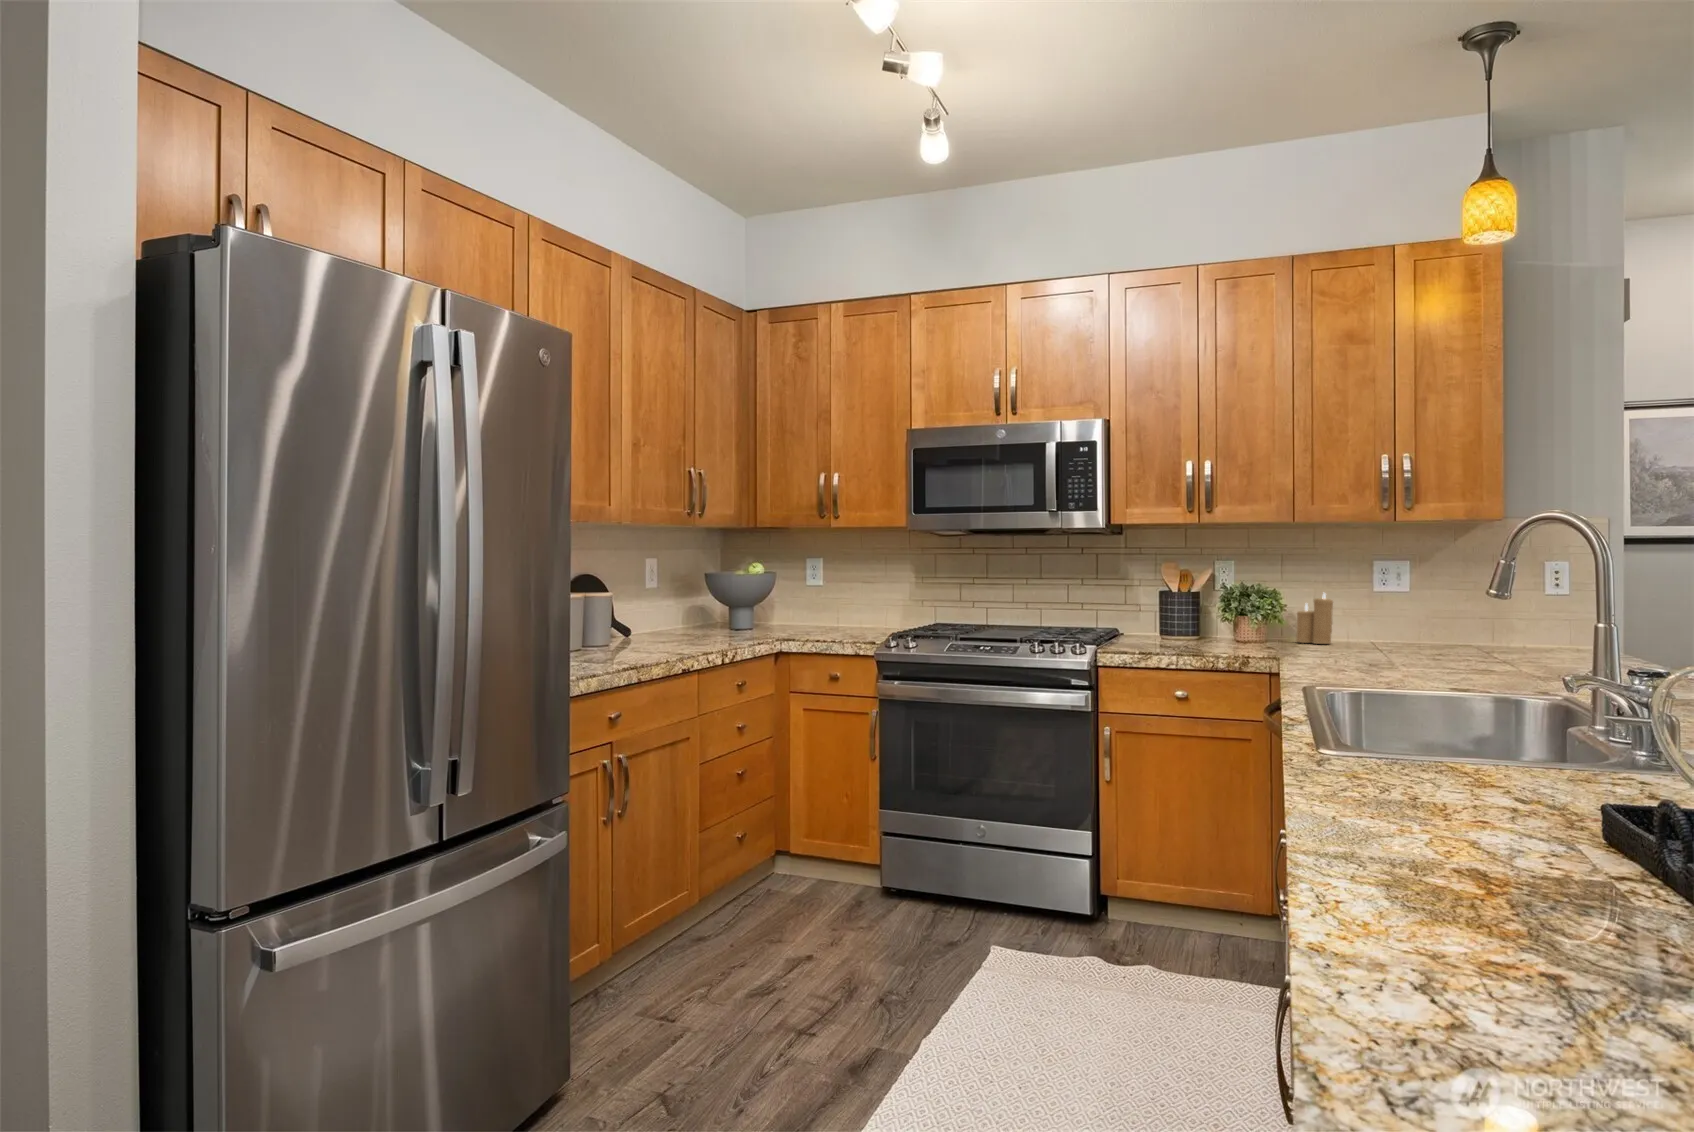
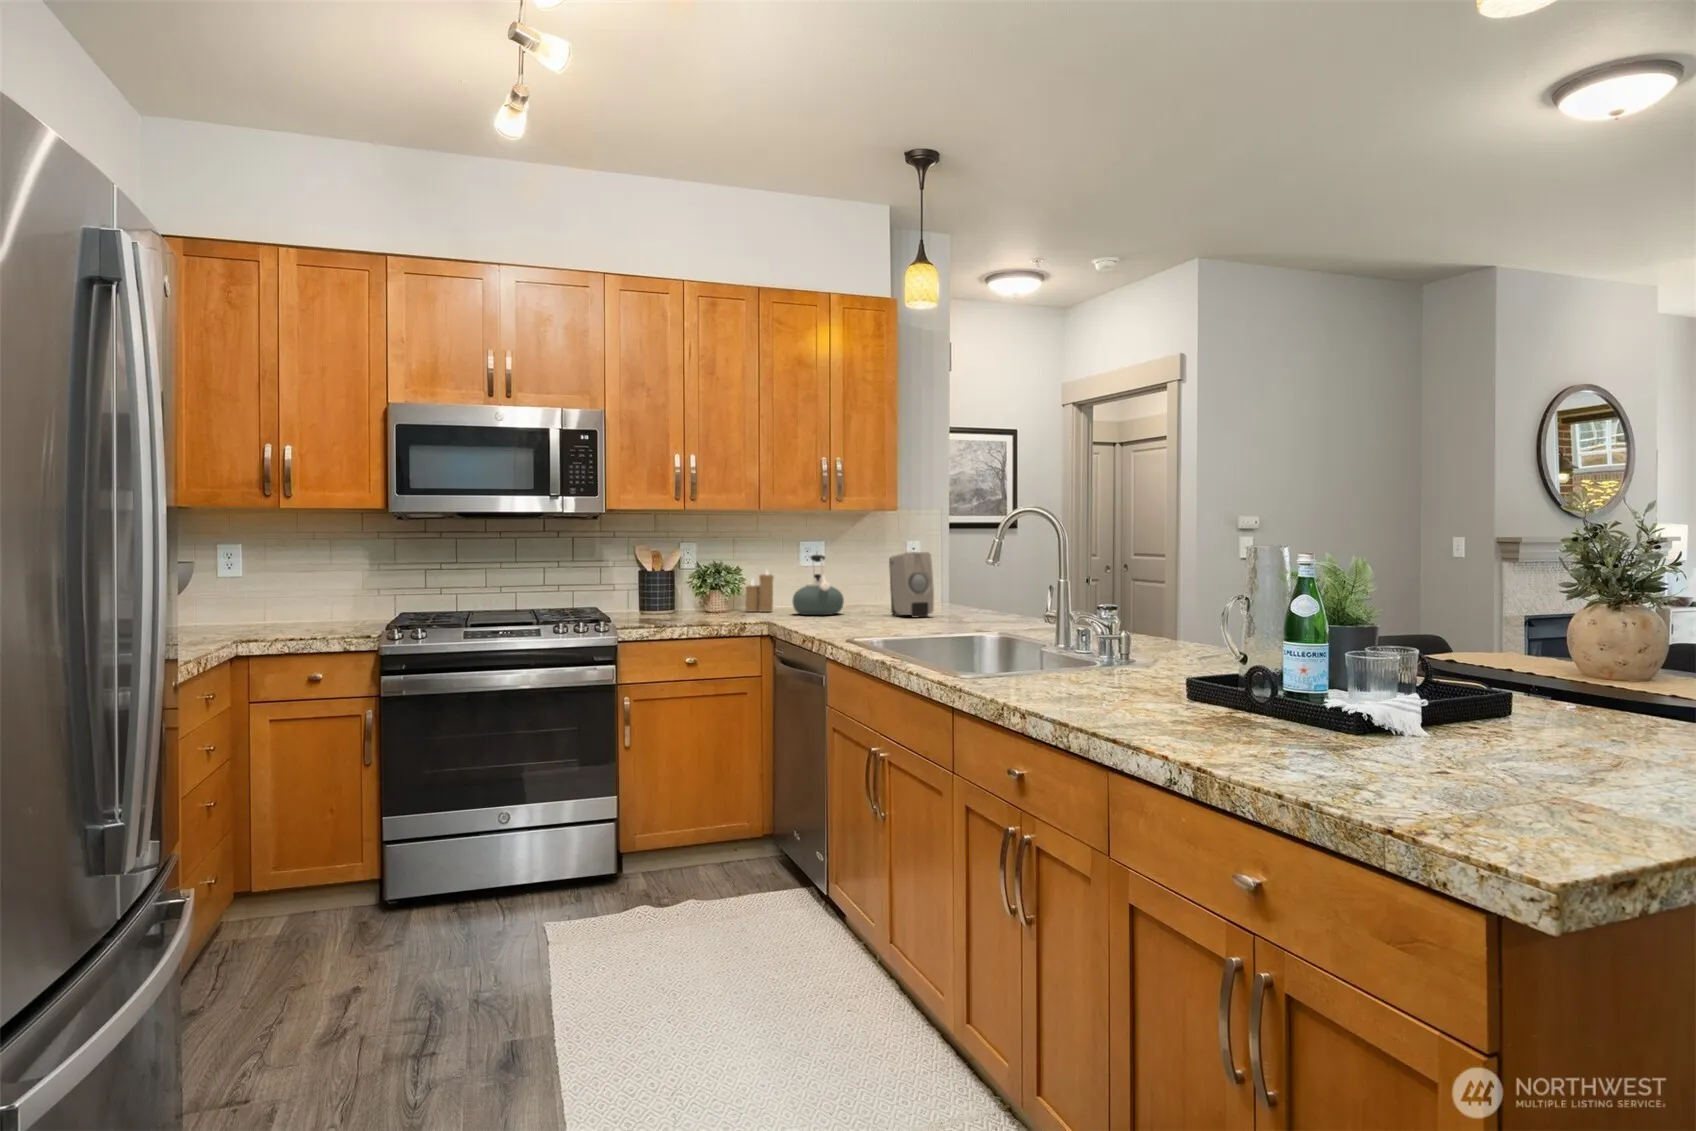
kettle: none [1344,576,1418,653] -> present [793,555,844,615]
soap dispenser: none [1480,576,1541,667] -> present [889,552,934,617]

